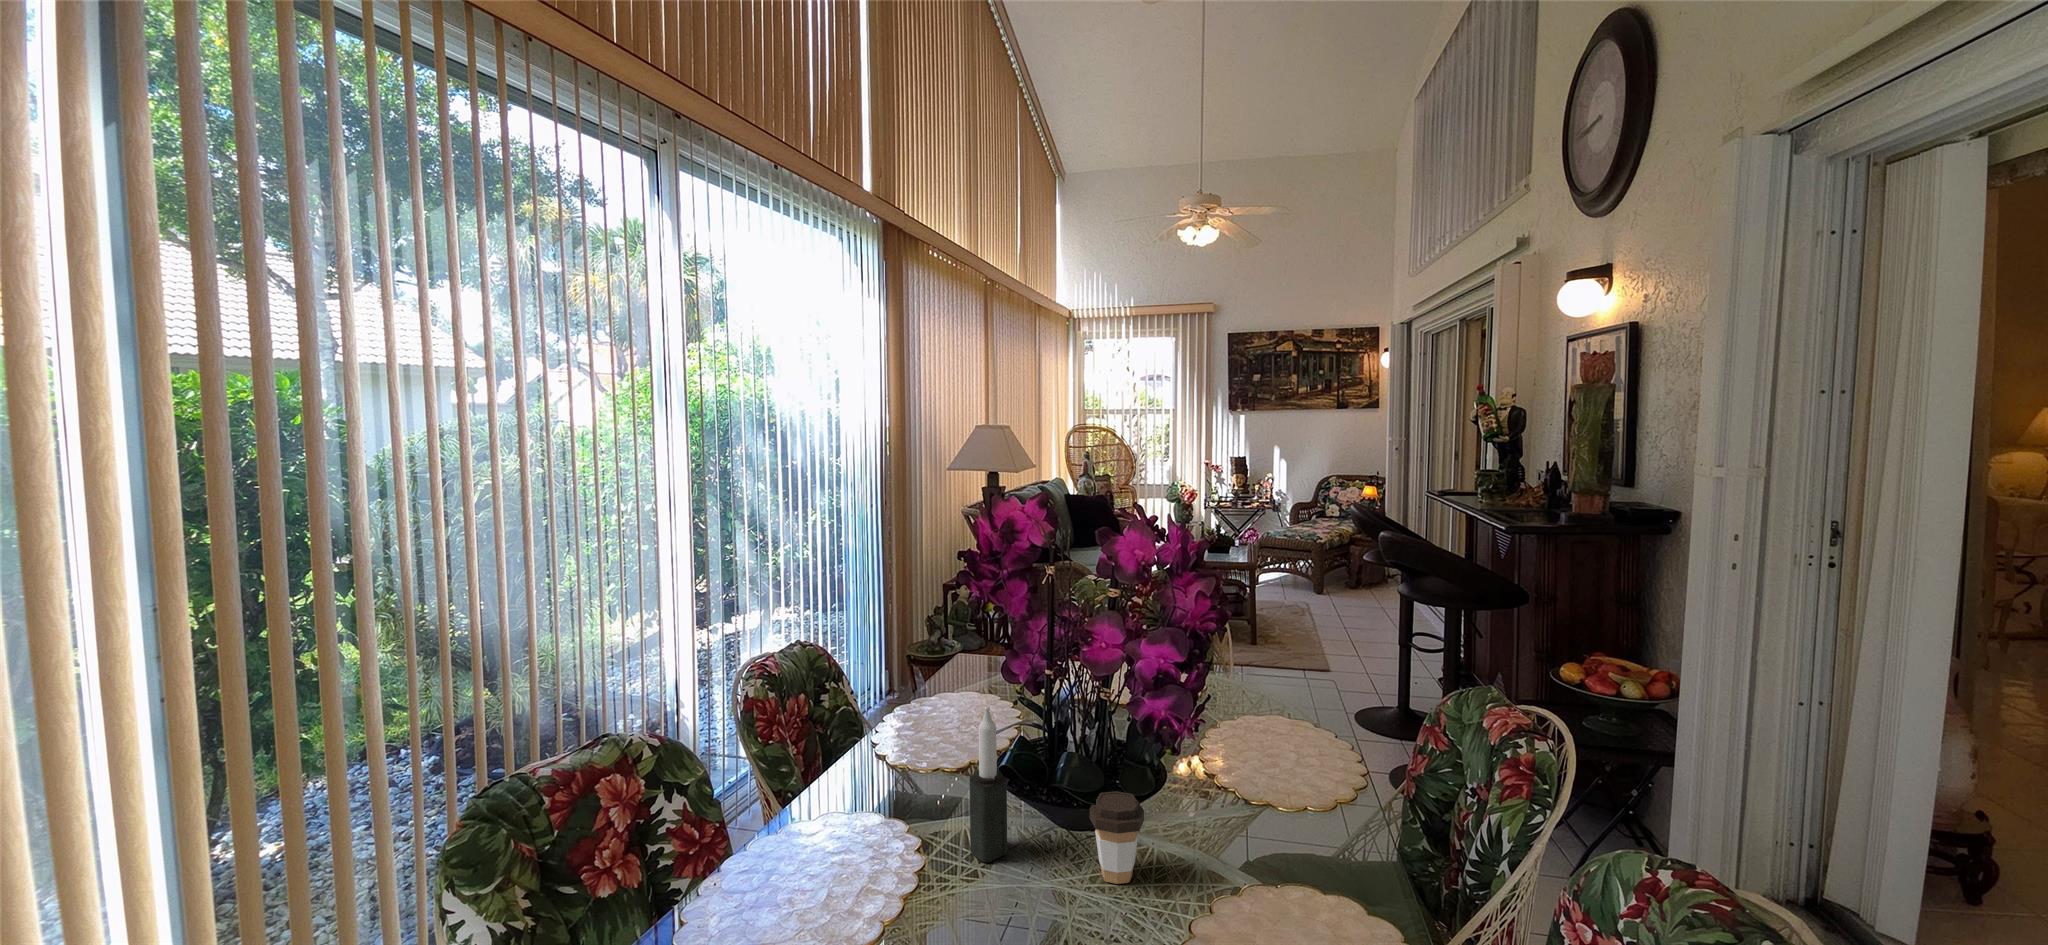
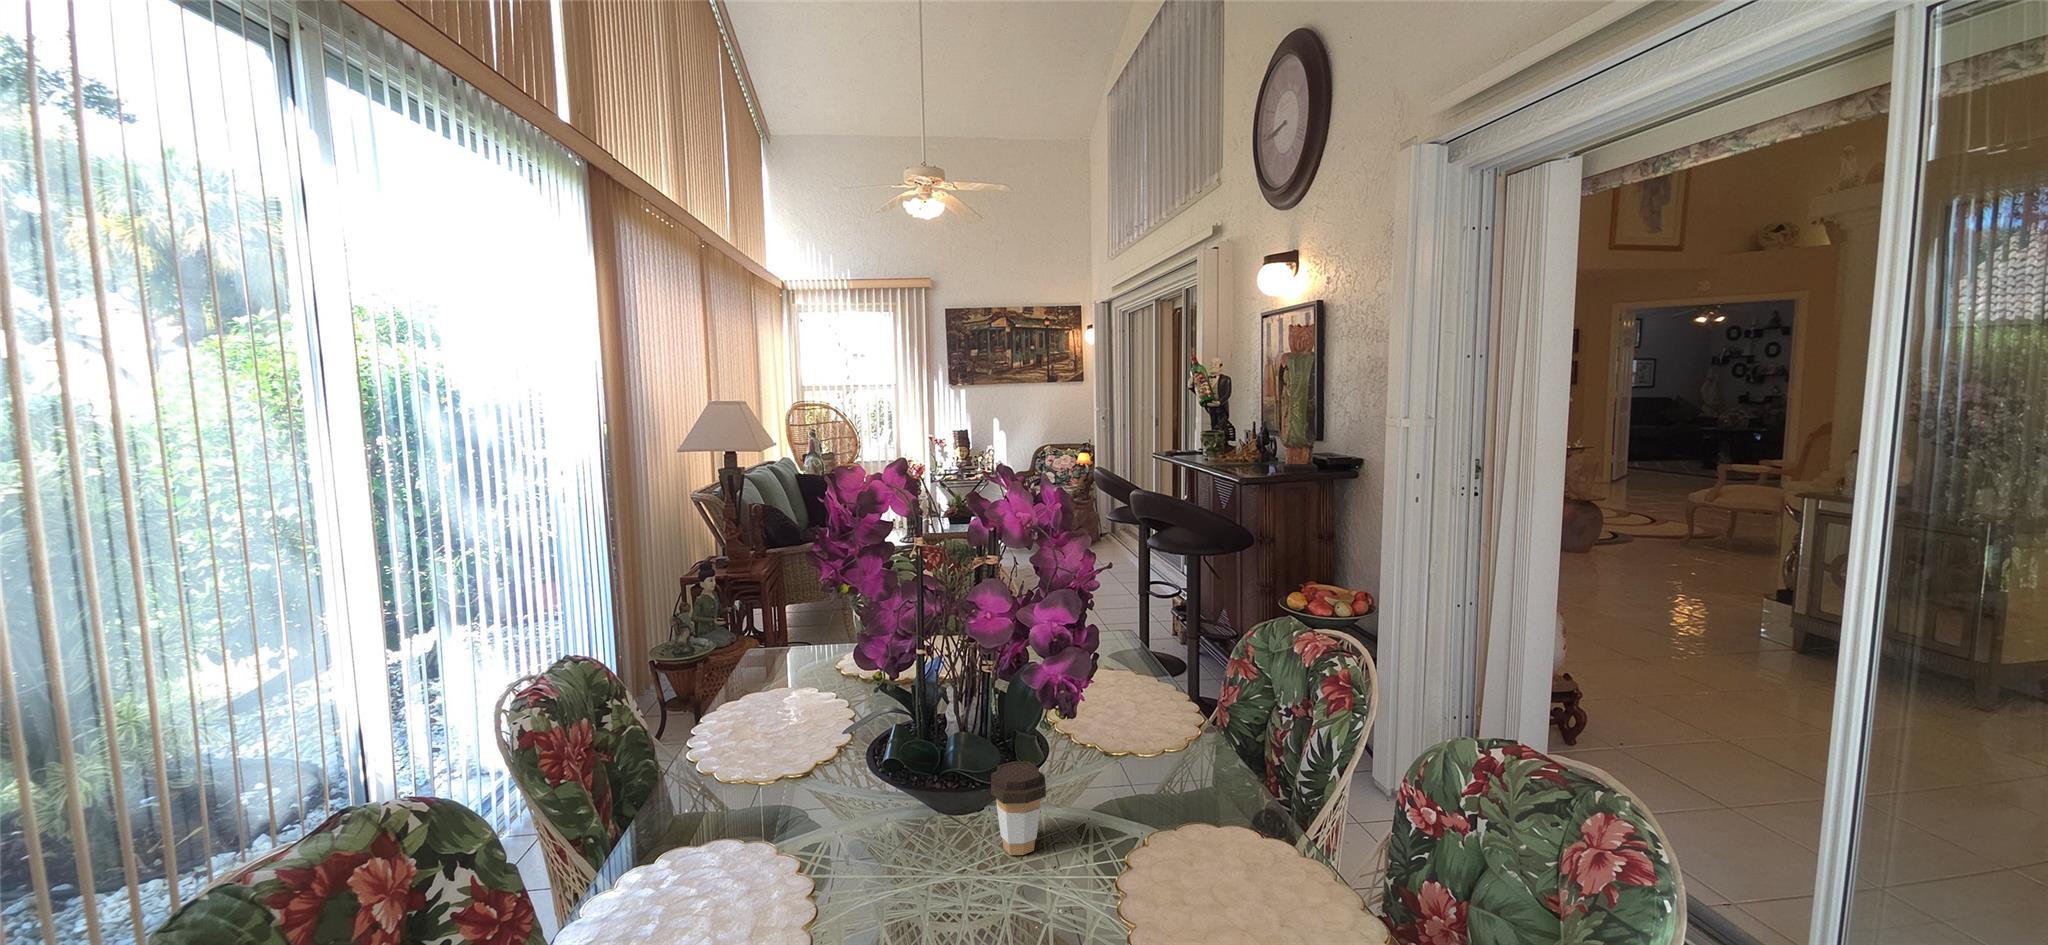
candle: present [970,706,1007,862] -> none [852,694,896,865]

